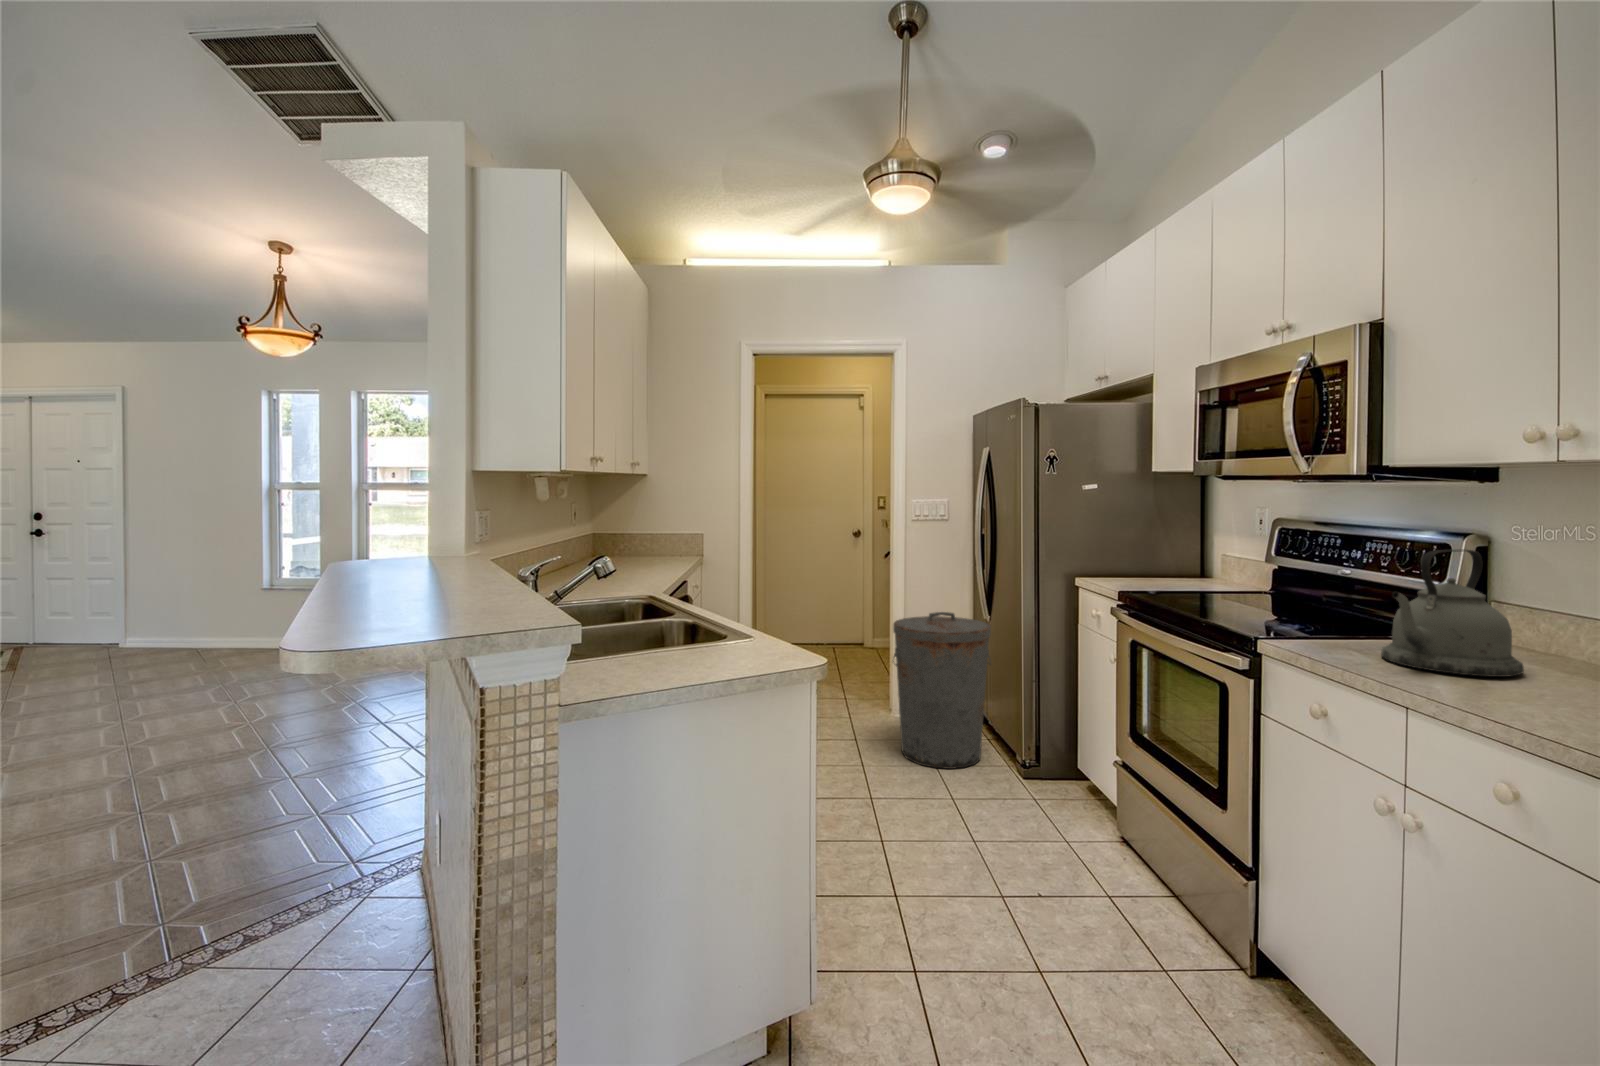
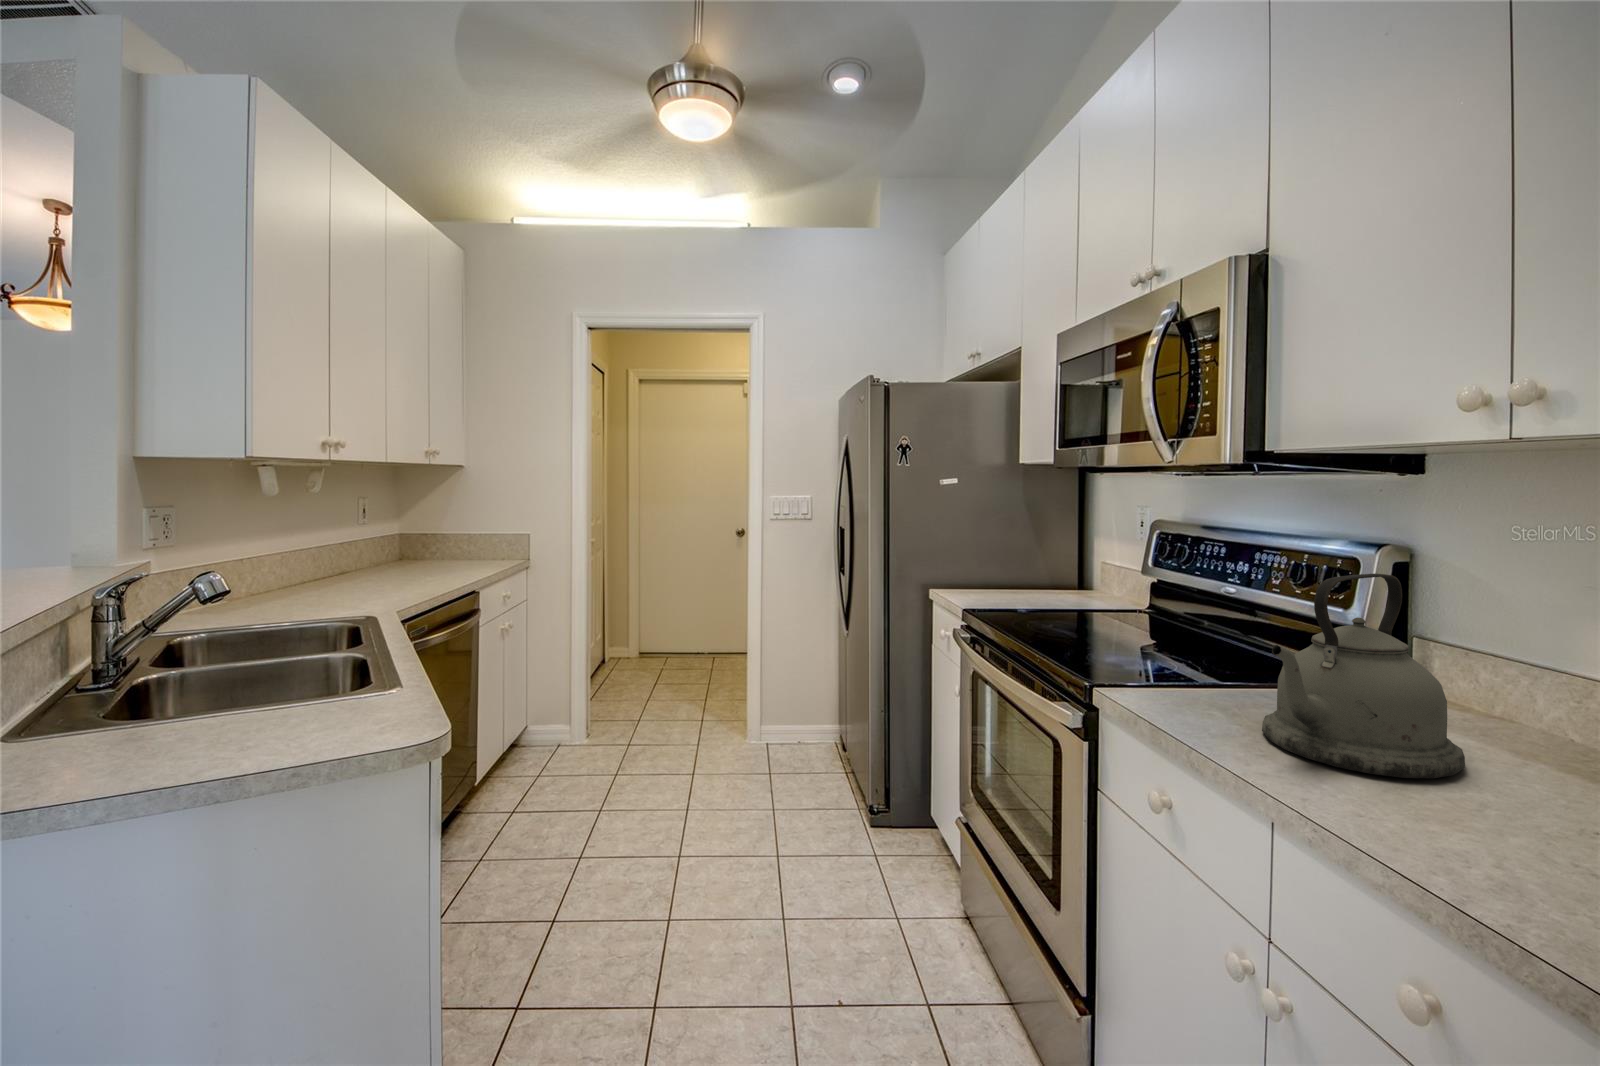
trash can: present [893,612,991,769] -> none [737,632,851,821]

